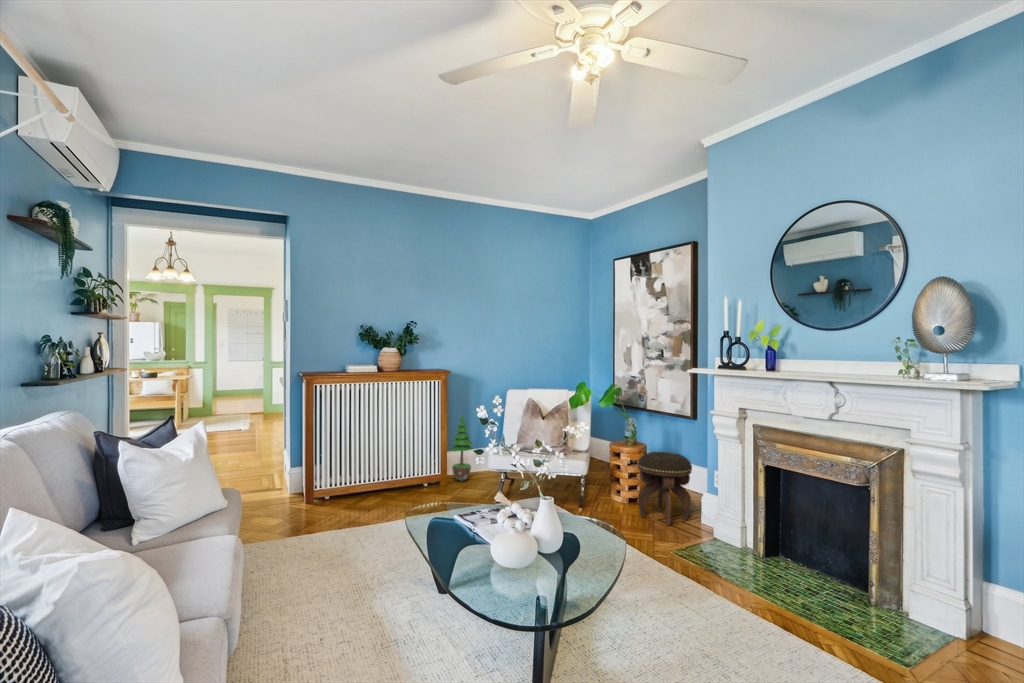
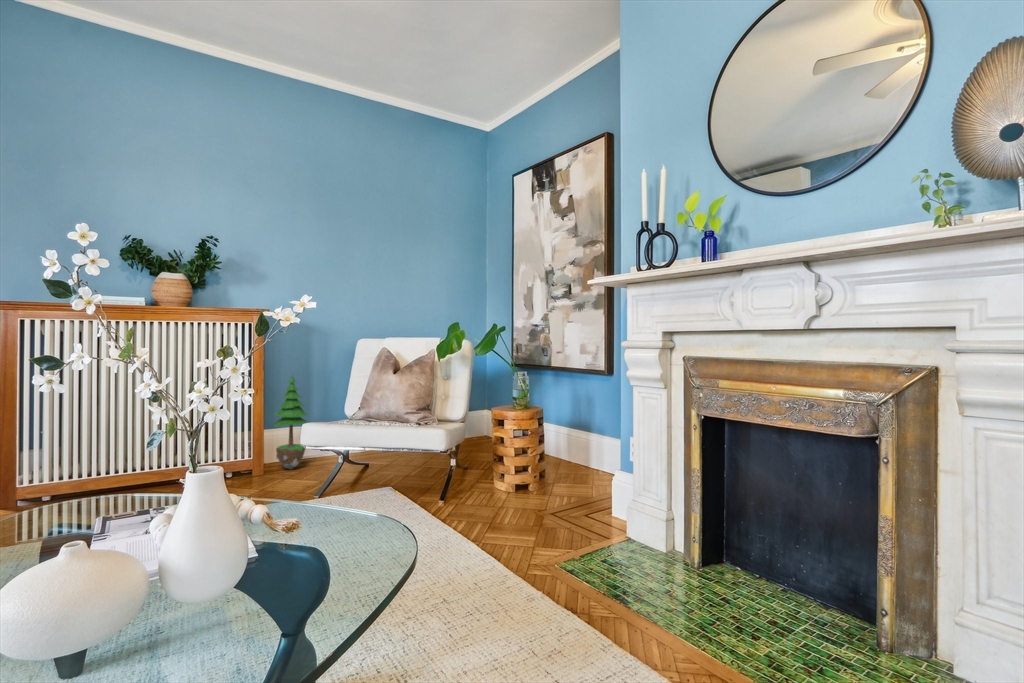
footstool: present [638,452,692,526] -> none [522,414,599,521]

